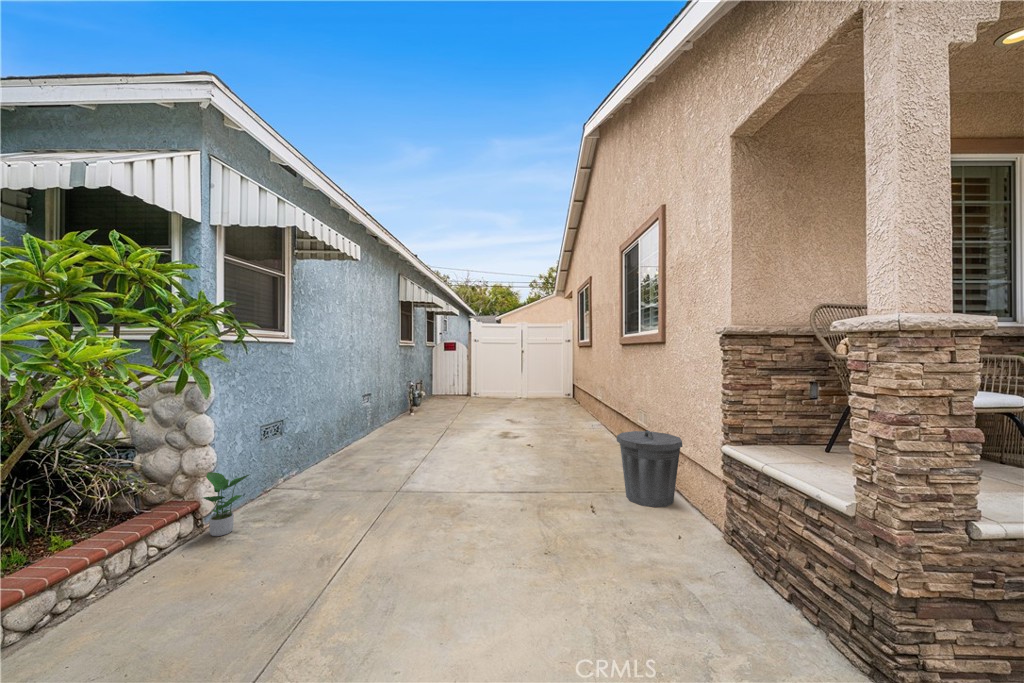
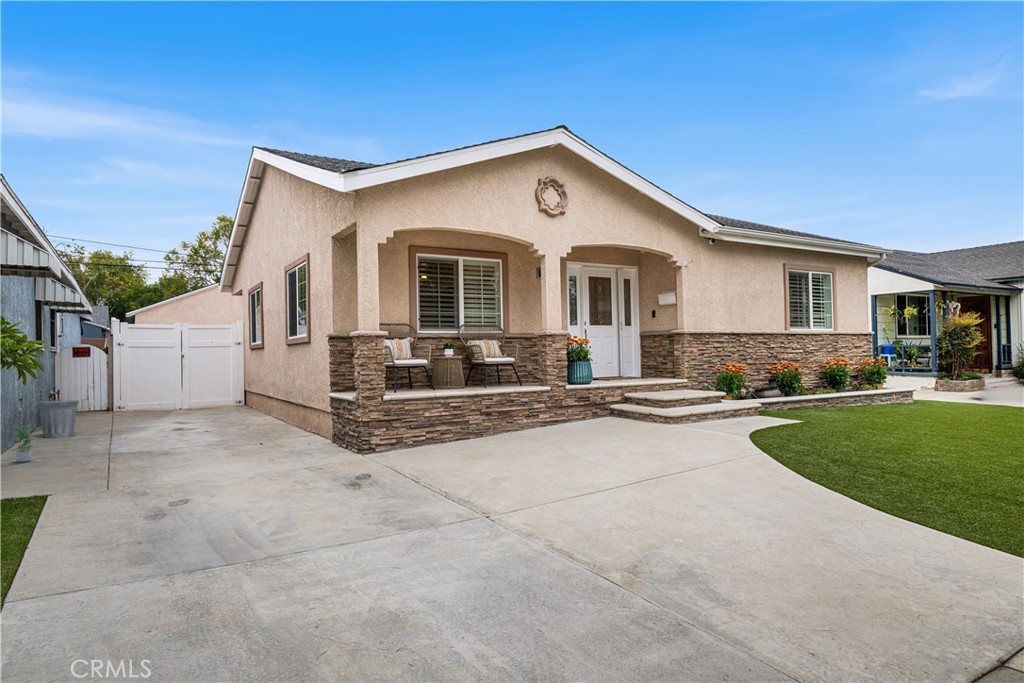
trash can: present [617,430,682,507] -> present [38,398,79,438]

